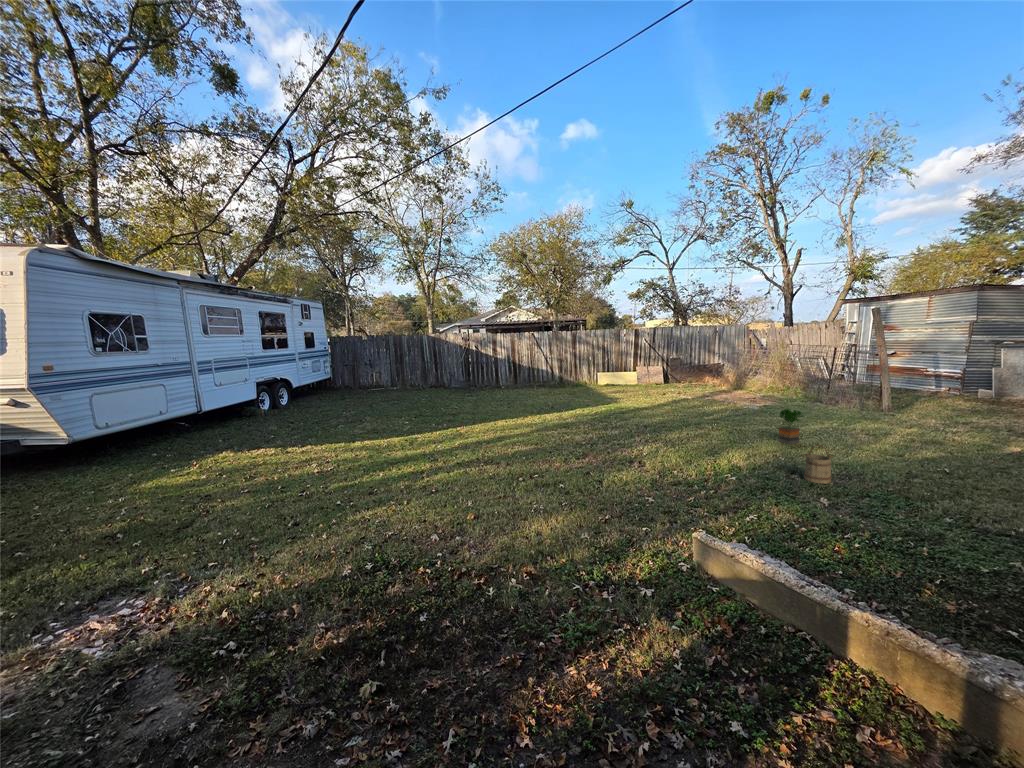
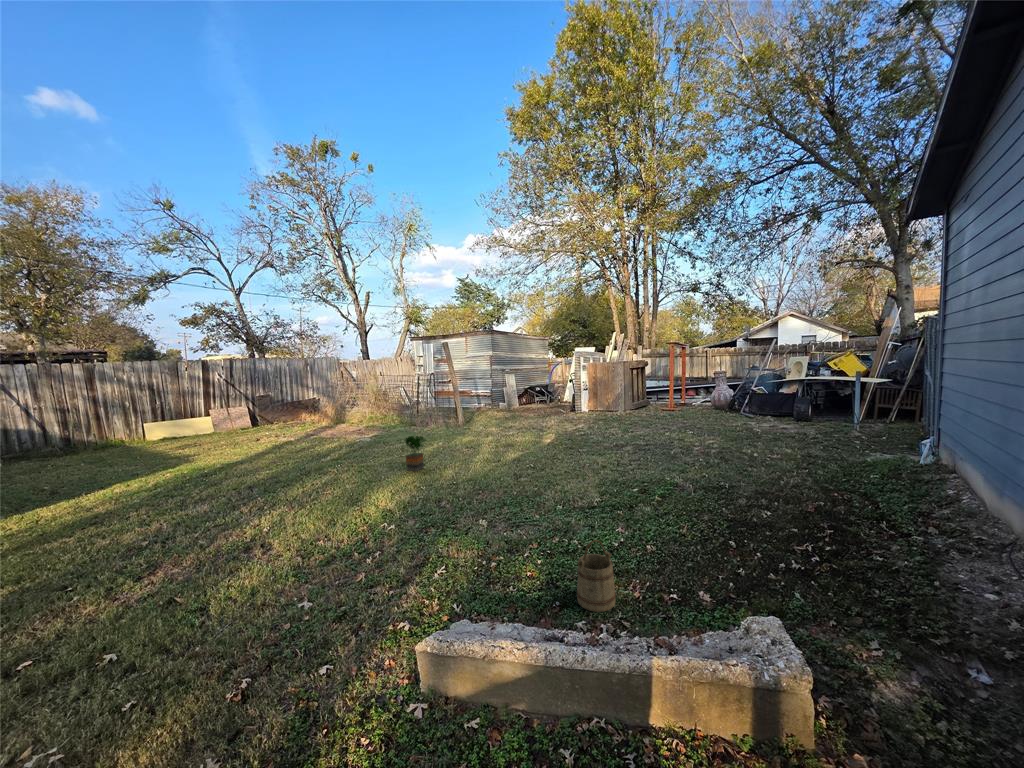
bucket: present [804,445,832,484] -> present [577,540,616,612]

